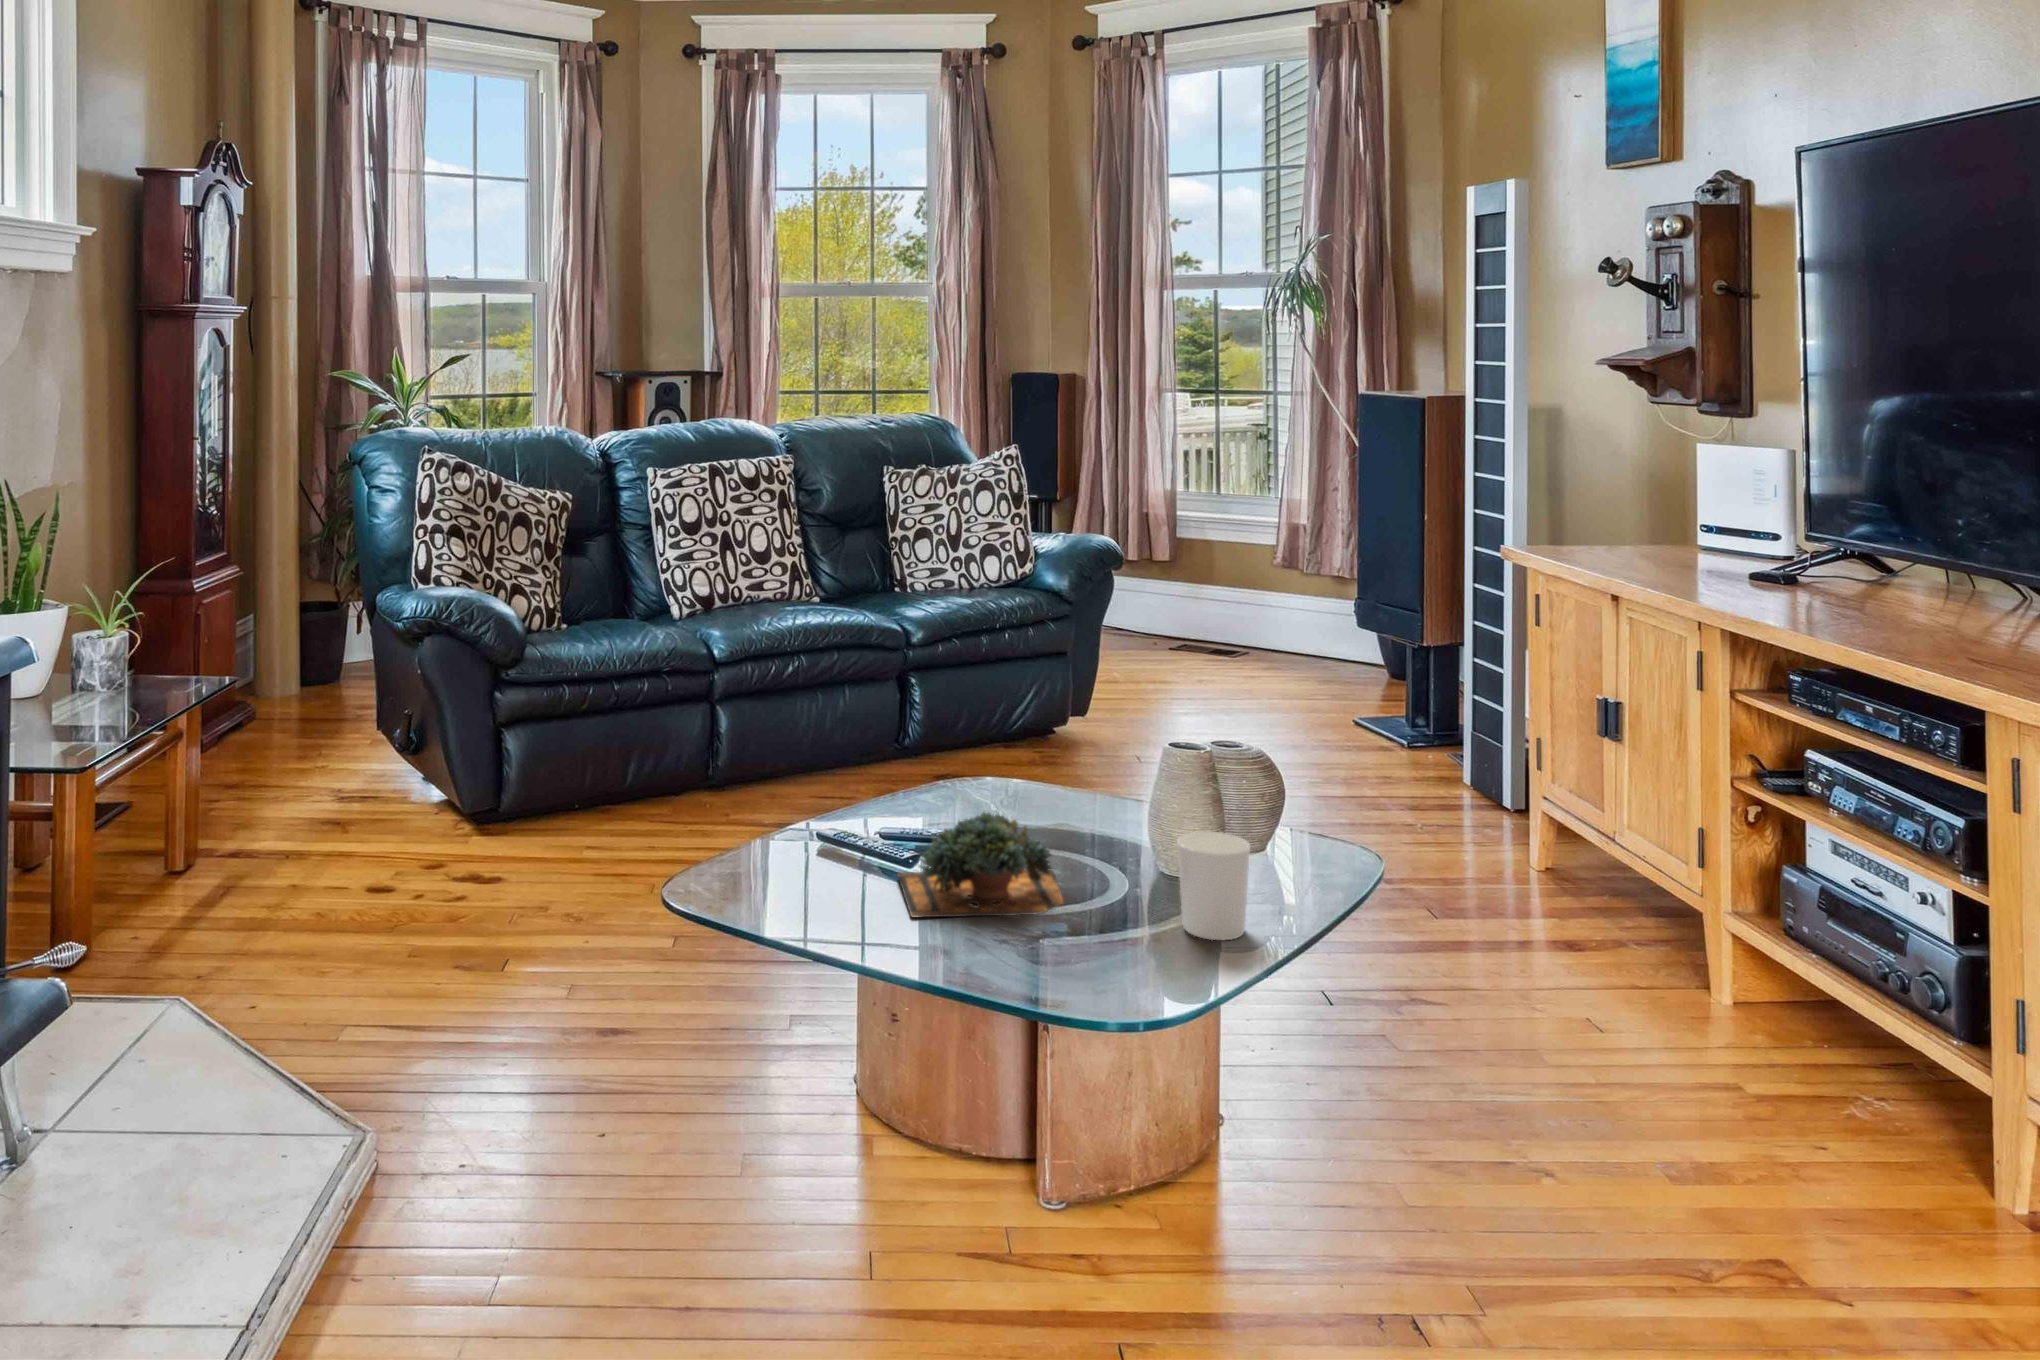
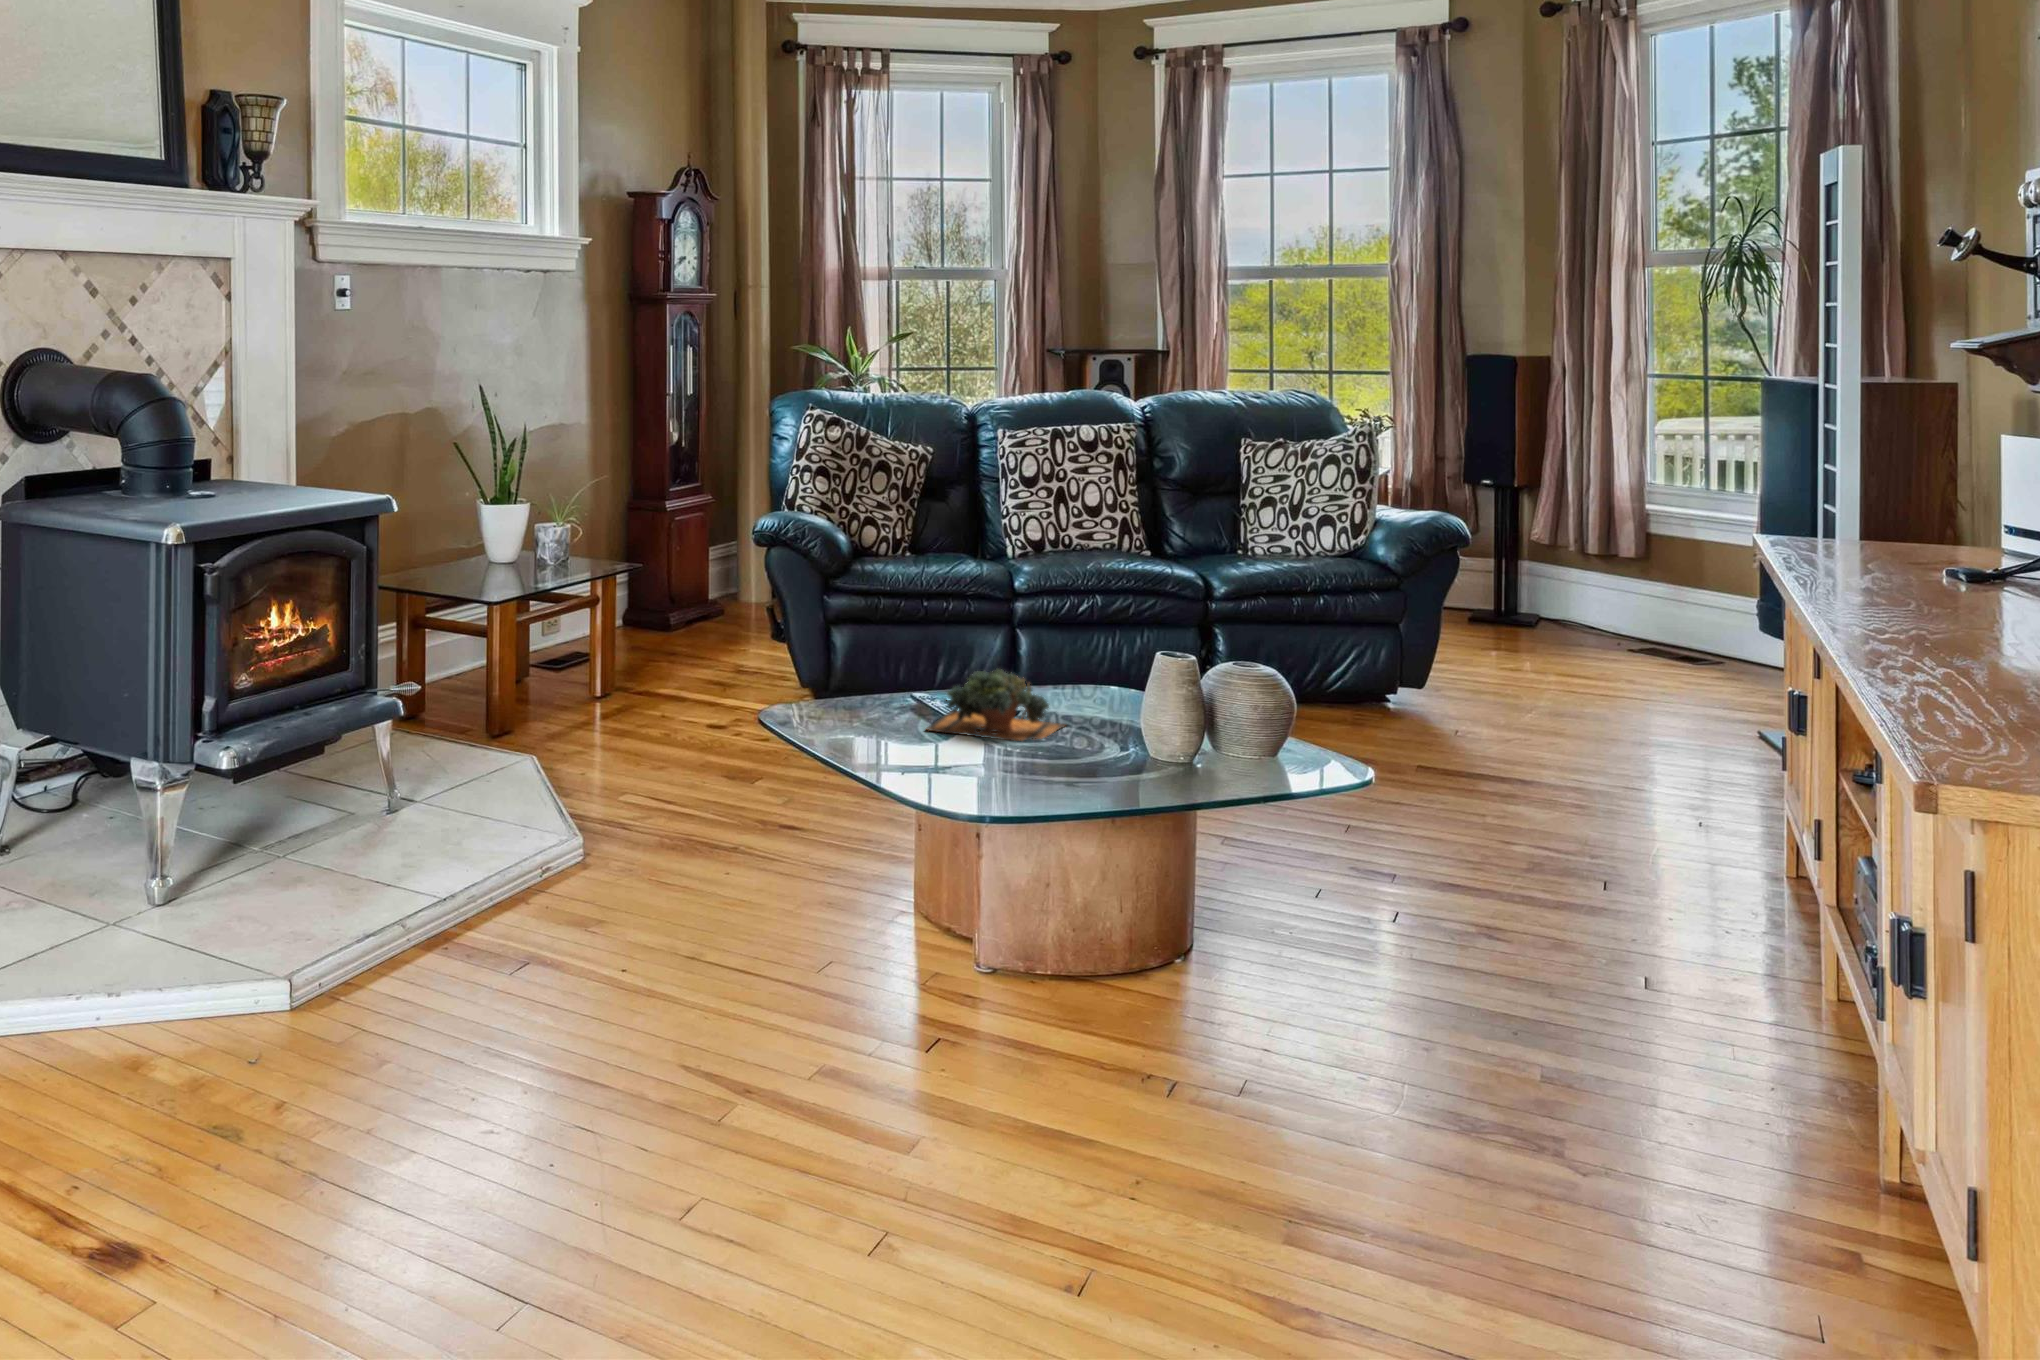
candle holder: present [1177,831,1250,940] -> none [1091,691,1146,767]

